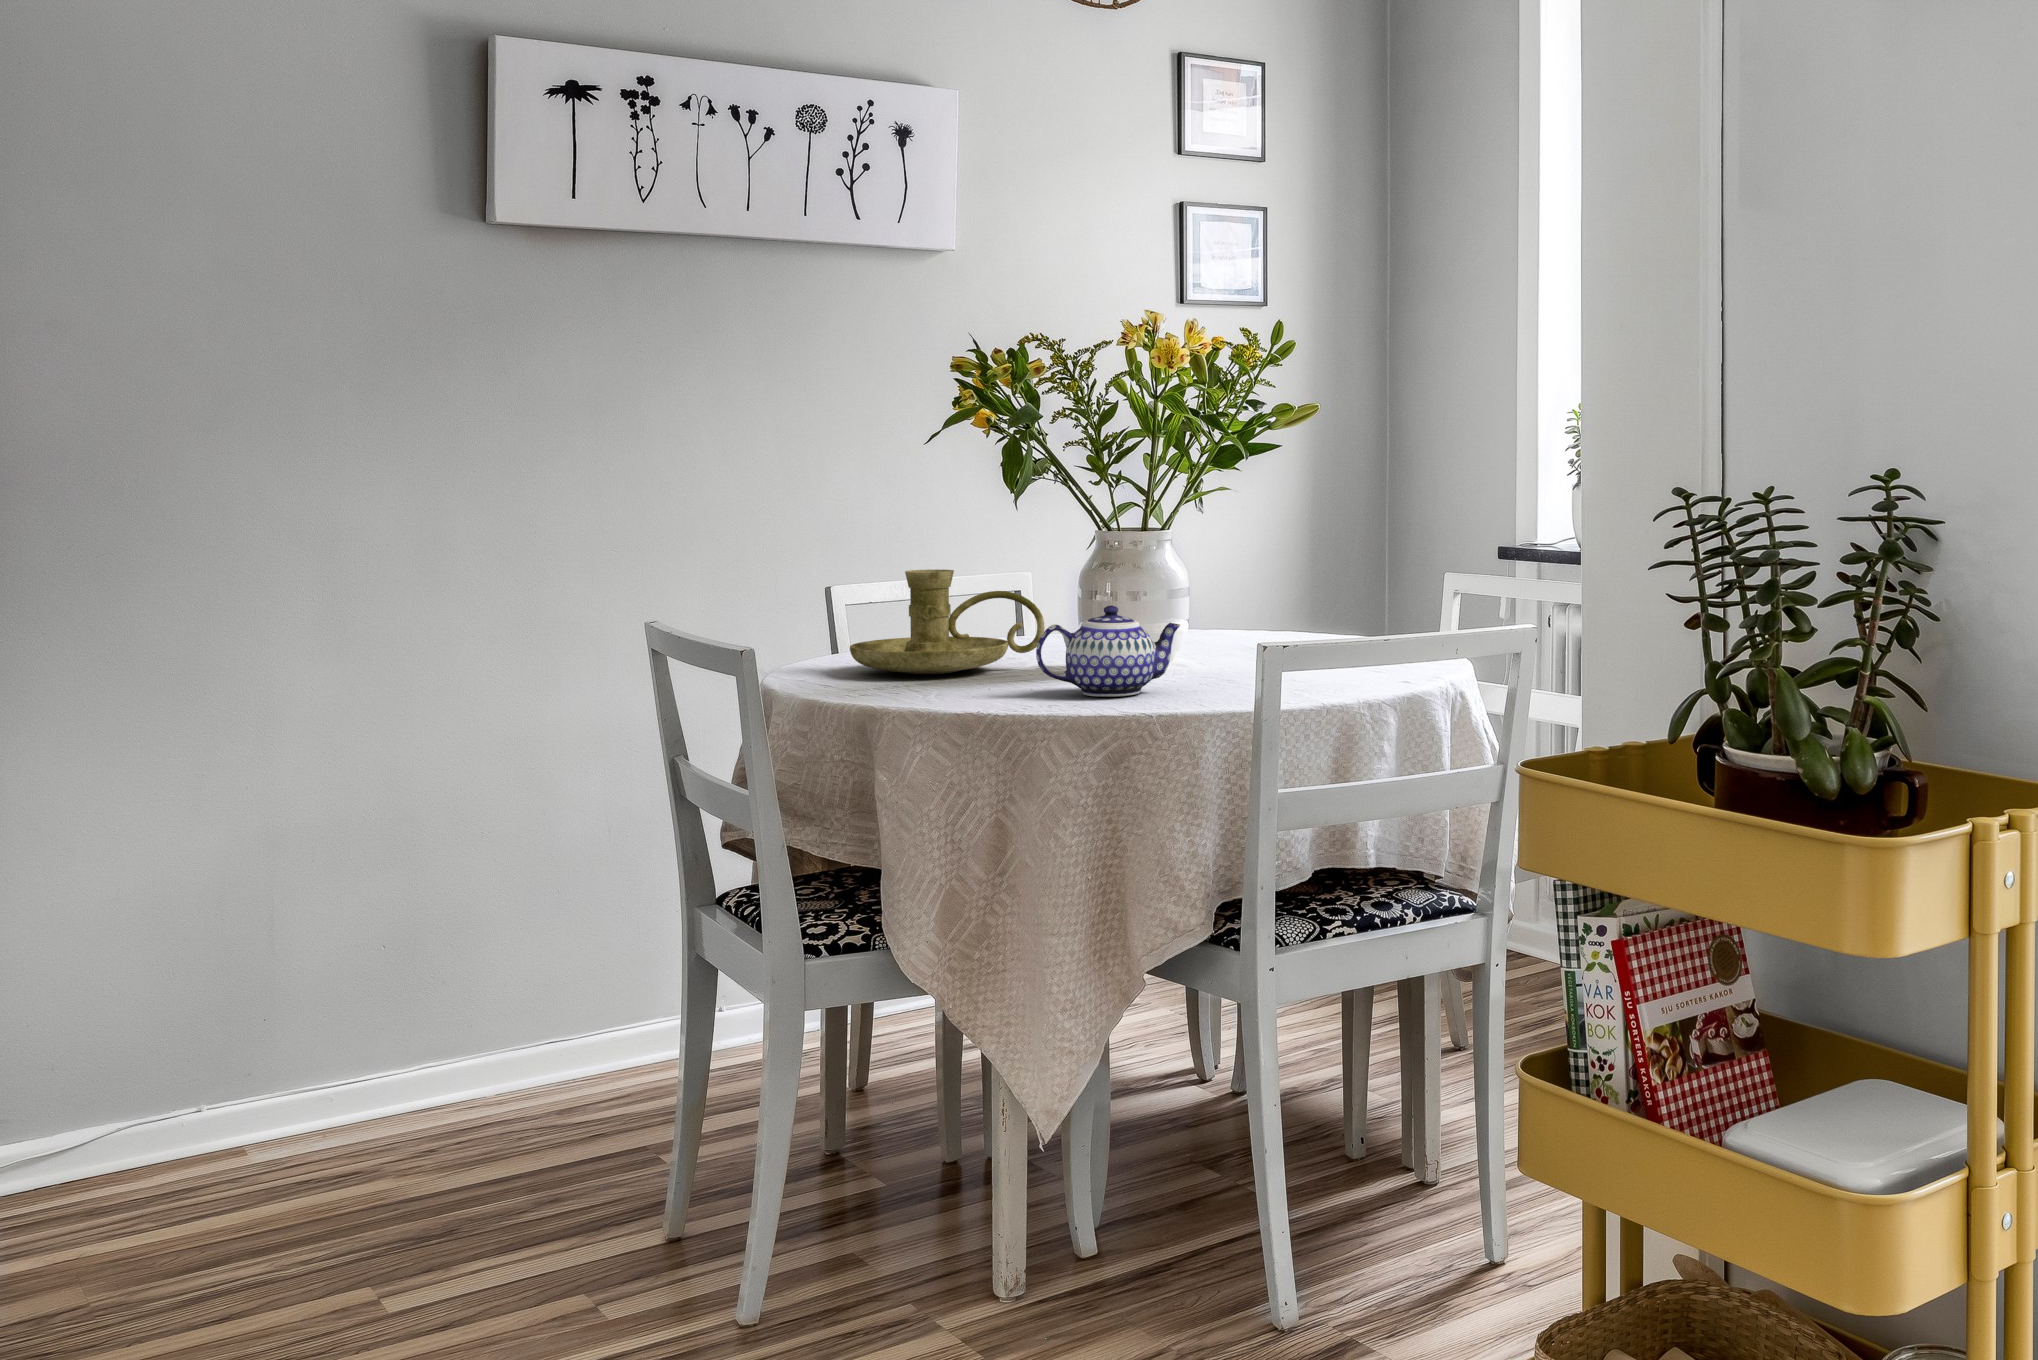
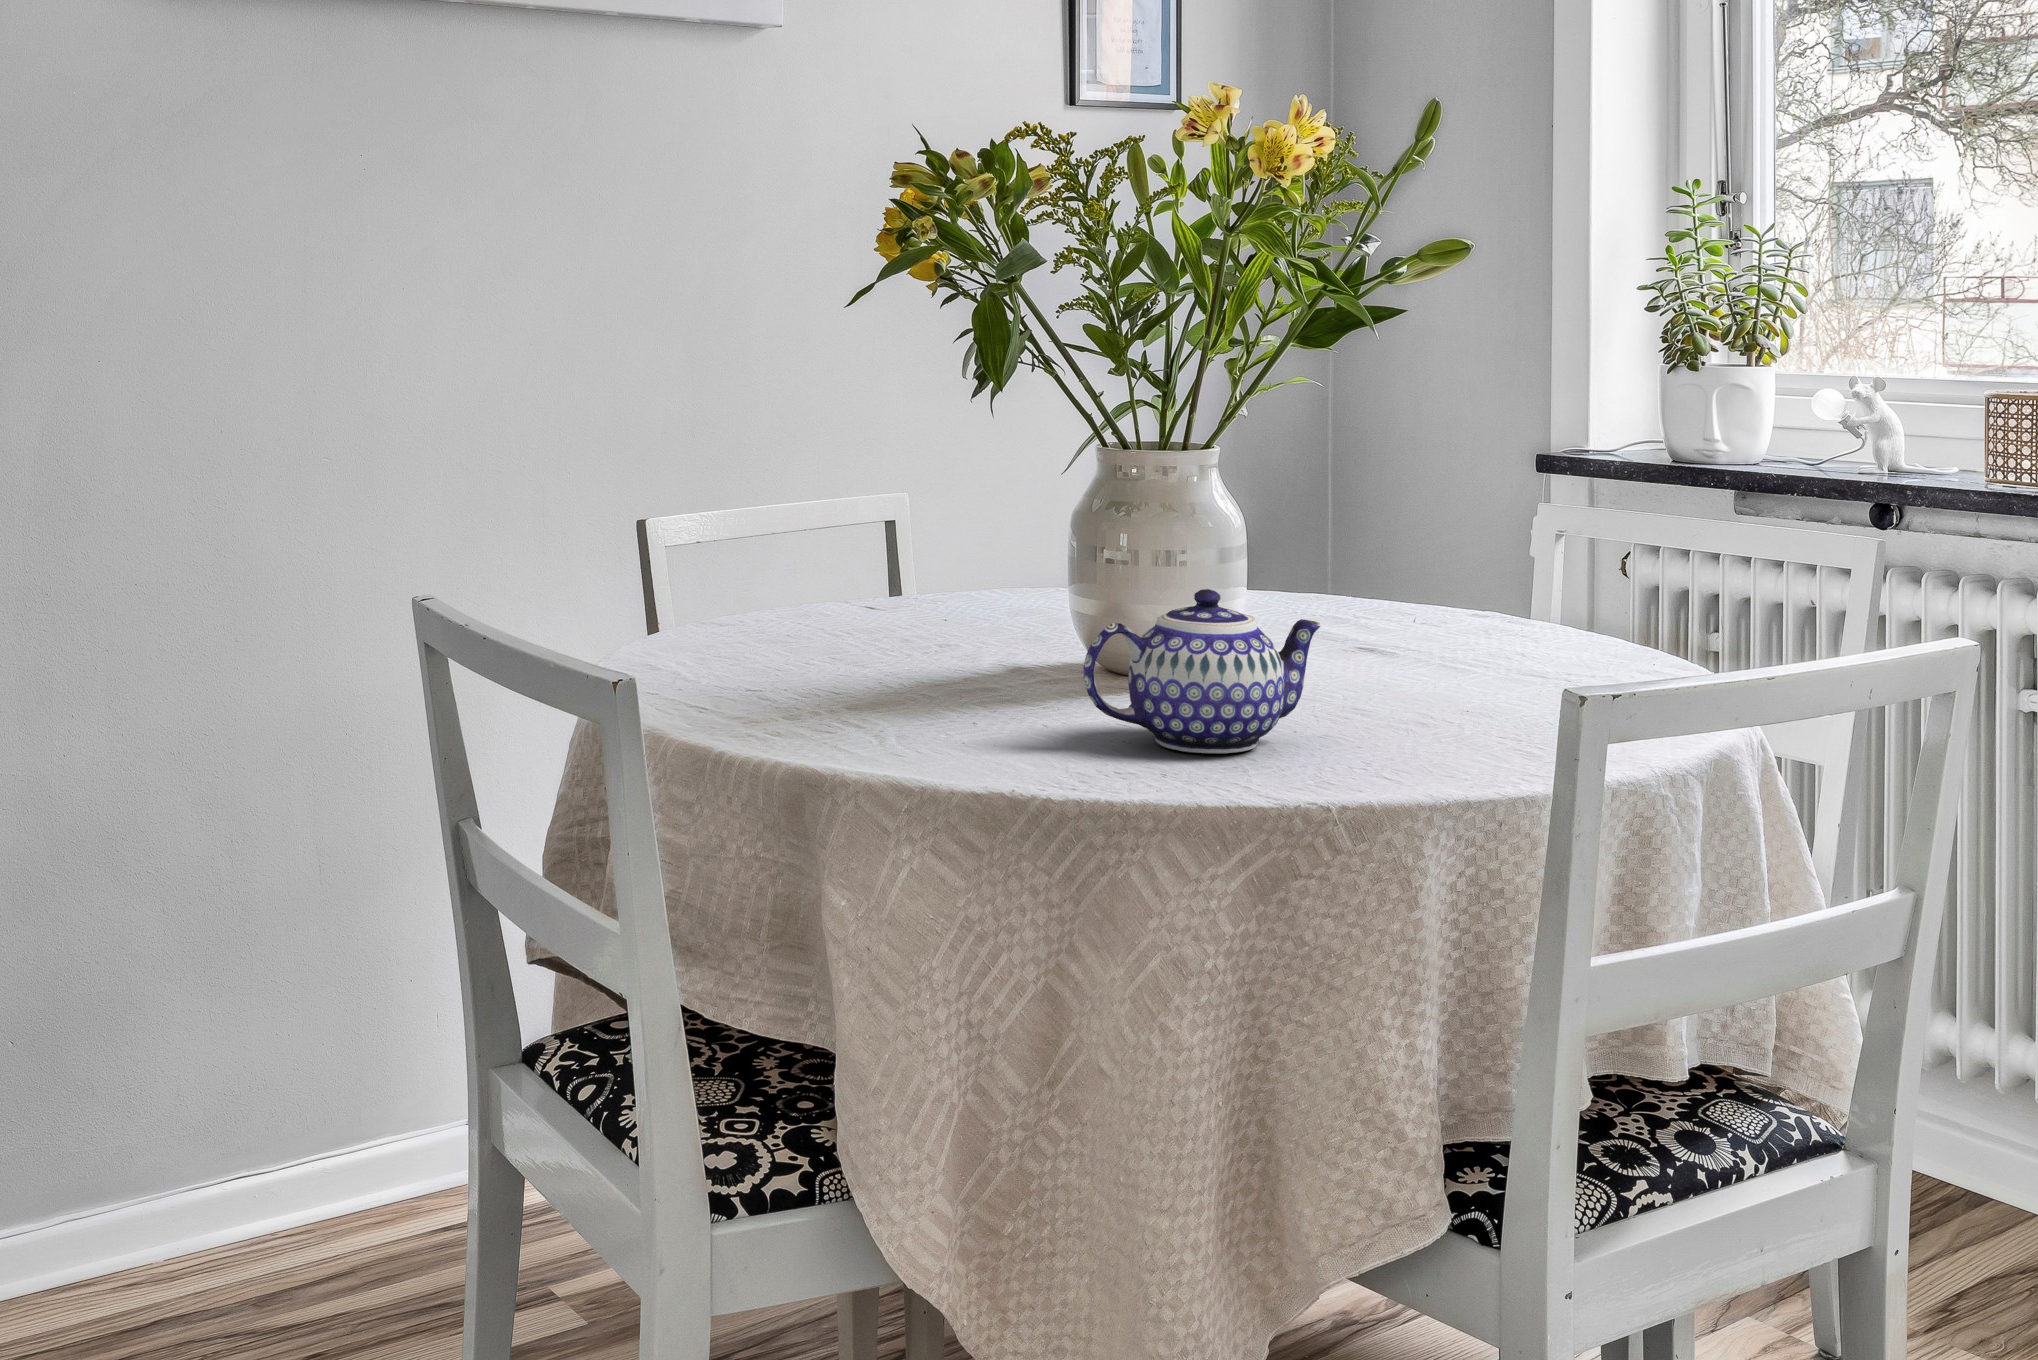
candle holder: present [850,569,1045,674] -> none [724,510,1030,685]

